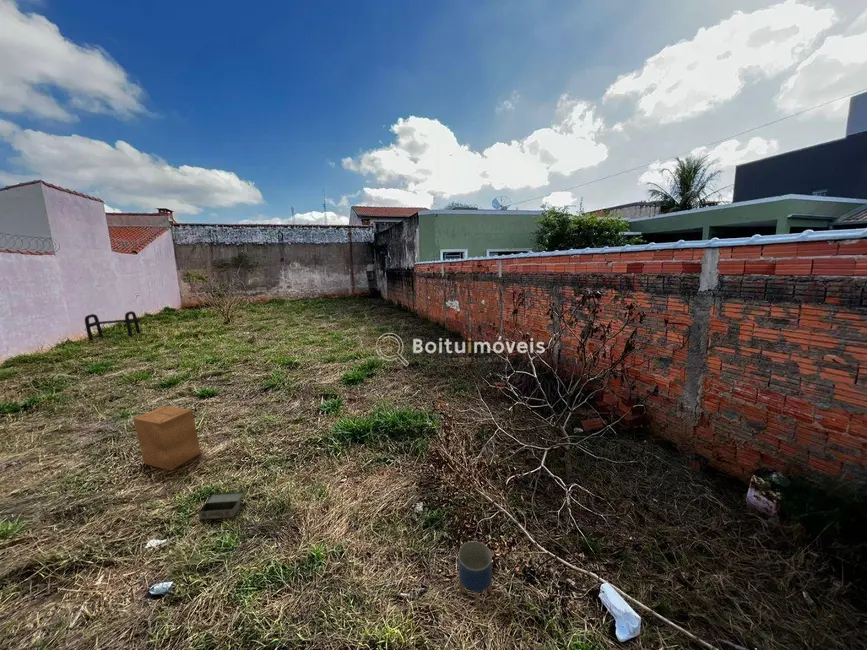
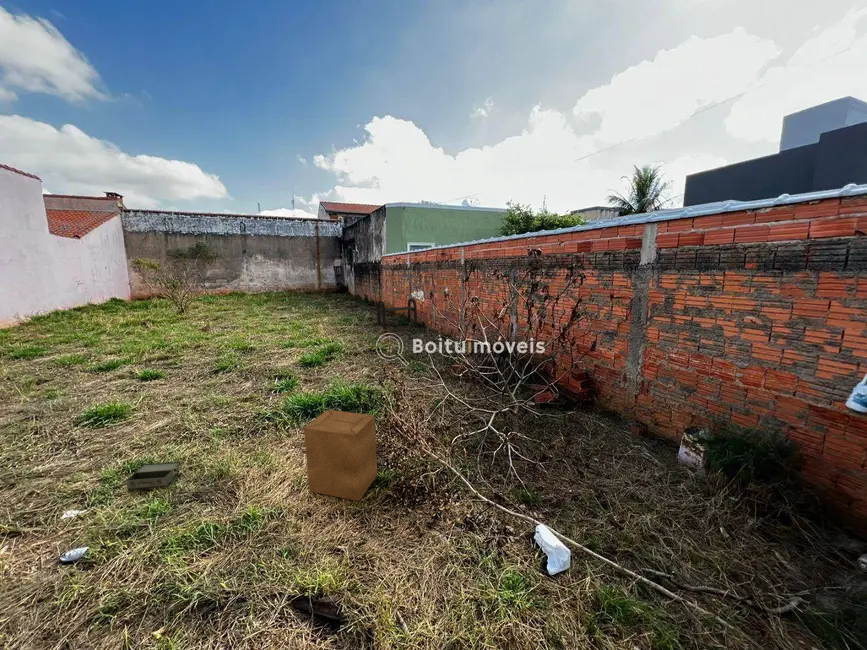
bench: present [85,311,140,341] -> present [377,299,417,328]
cardboard box: present [133,406,201,470] -> present [304,410,377,501]
planter: present [459,541,492,608] -> none [397,492,431,555]

